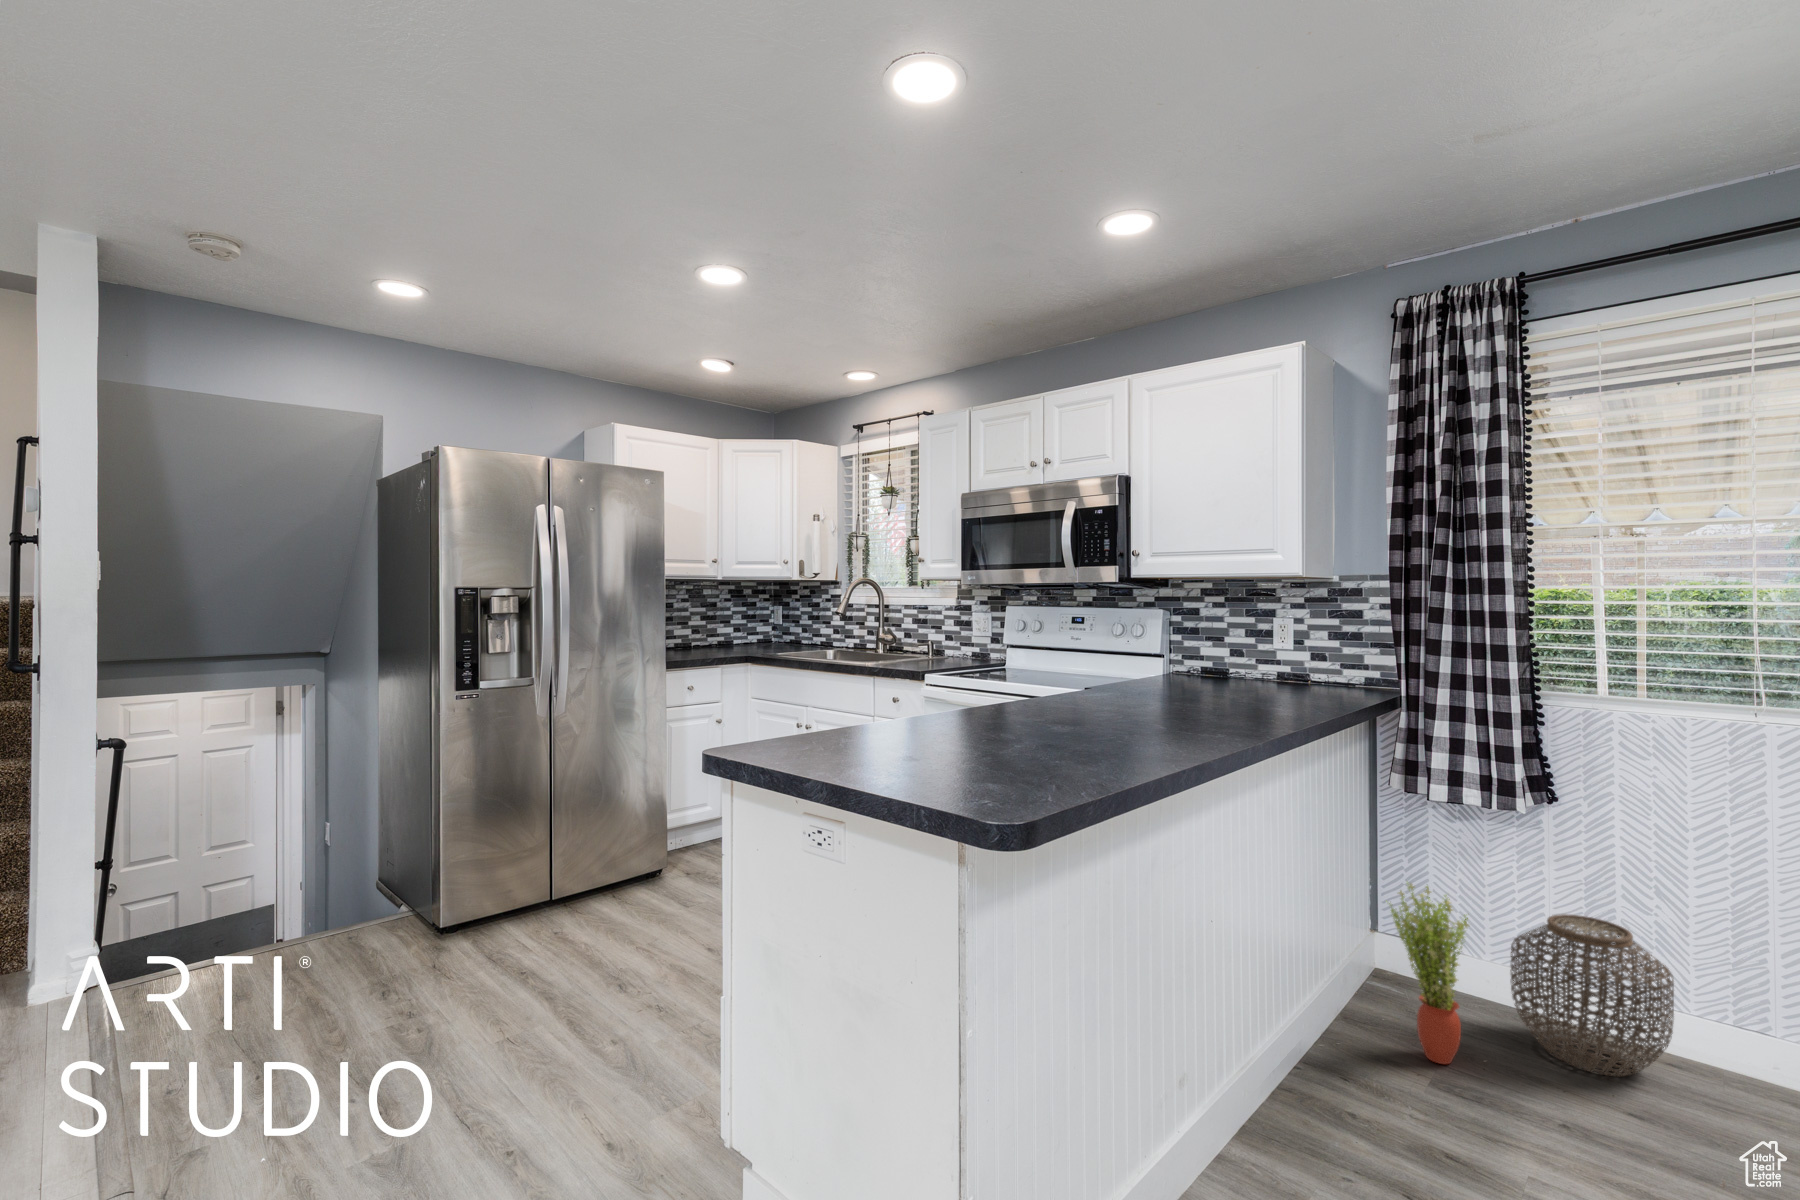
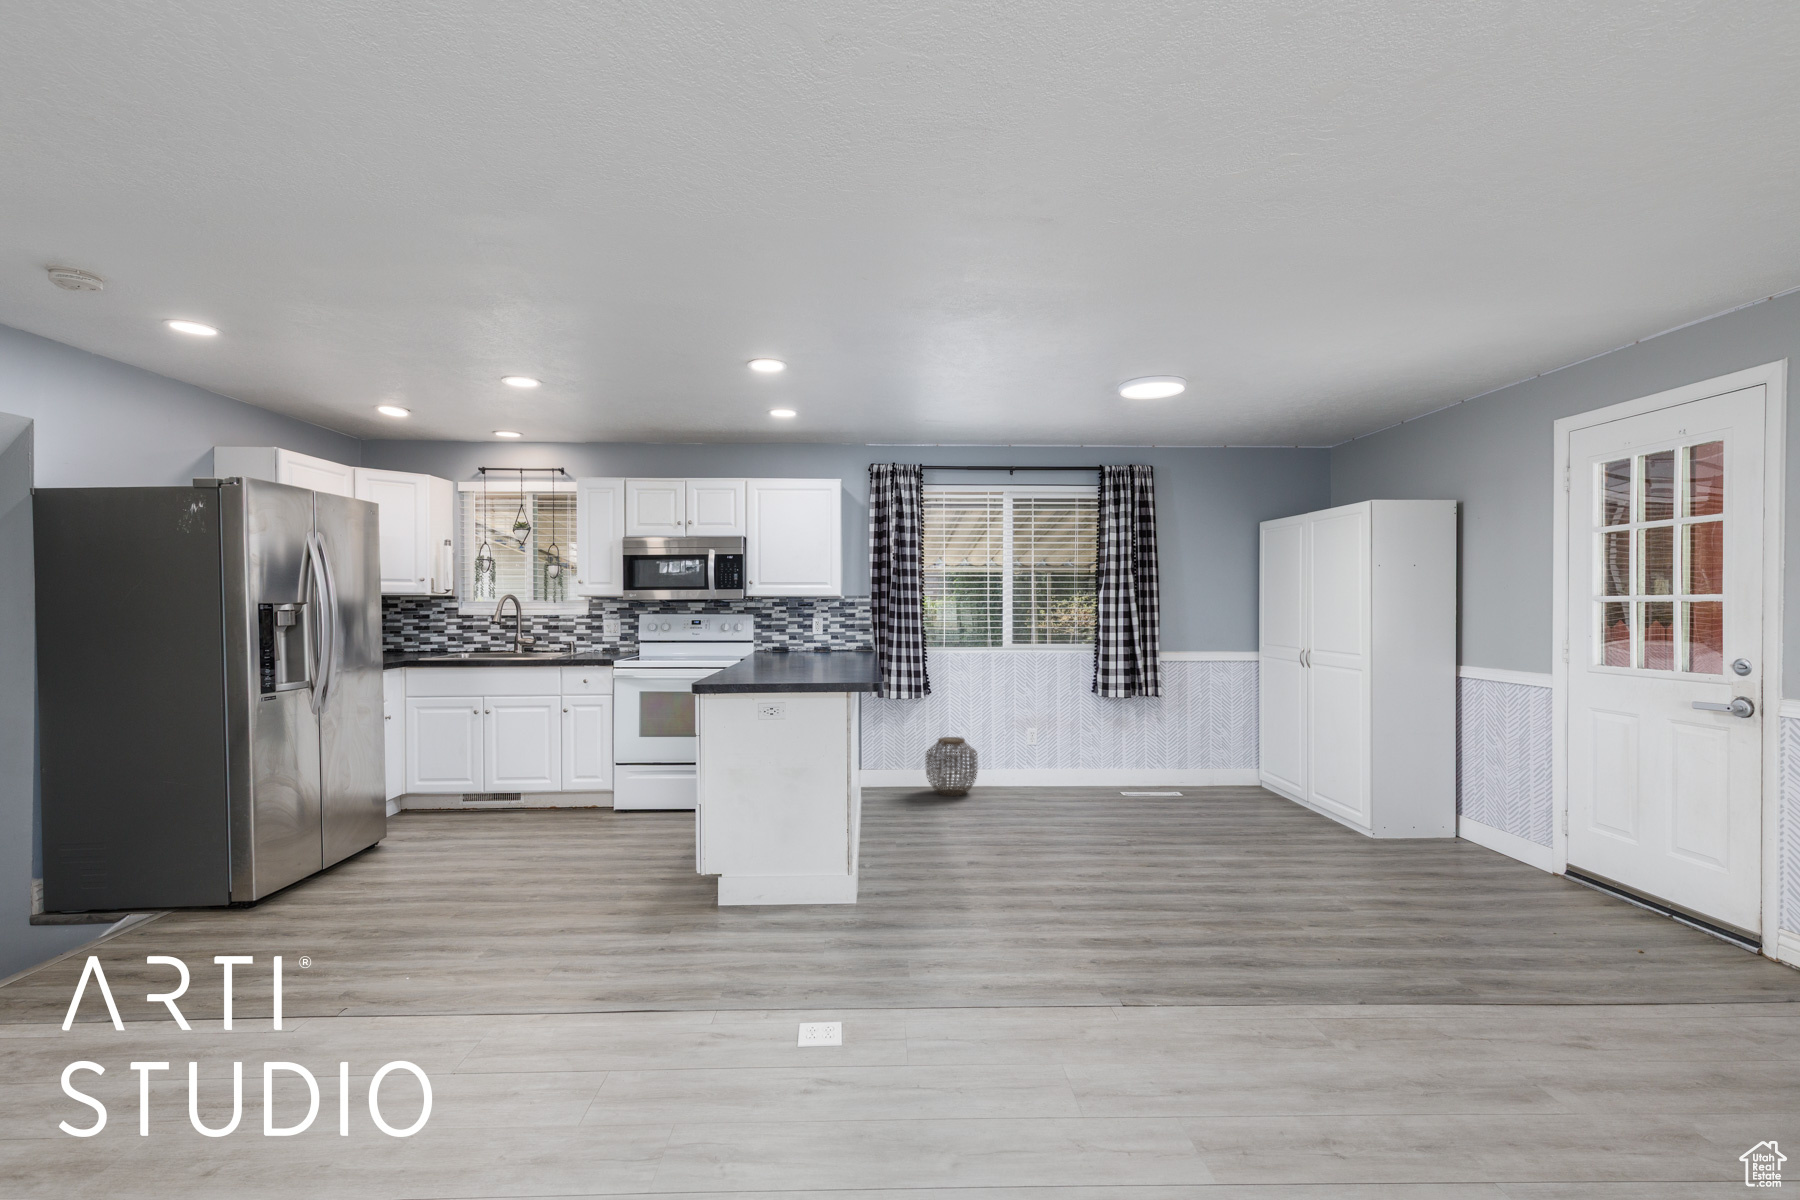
potted plant: present [1389,884,1469,1064] -> none [892,730,923,805]

